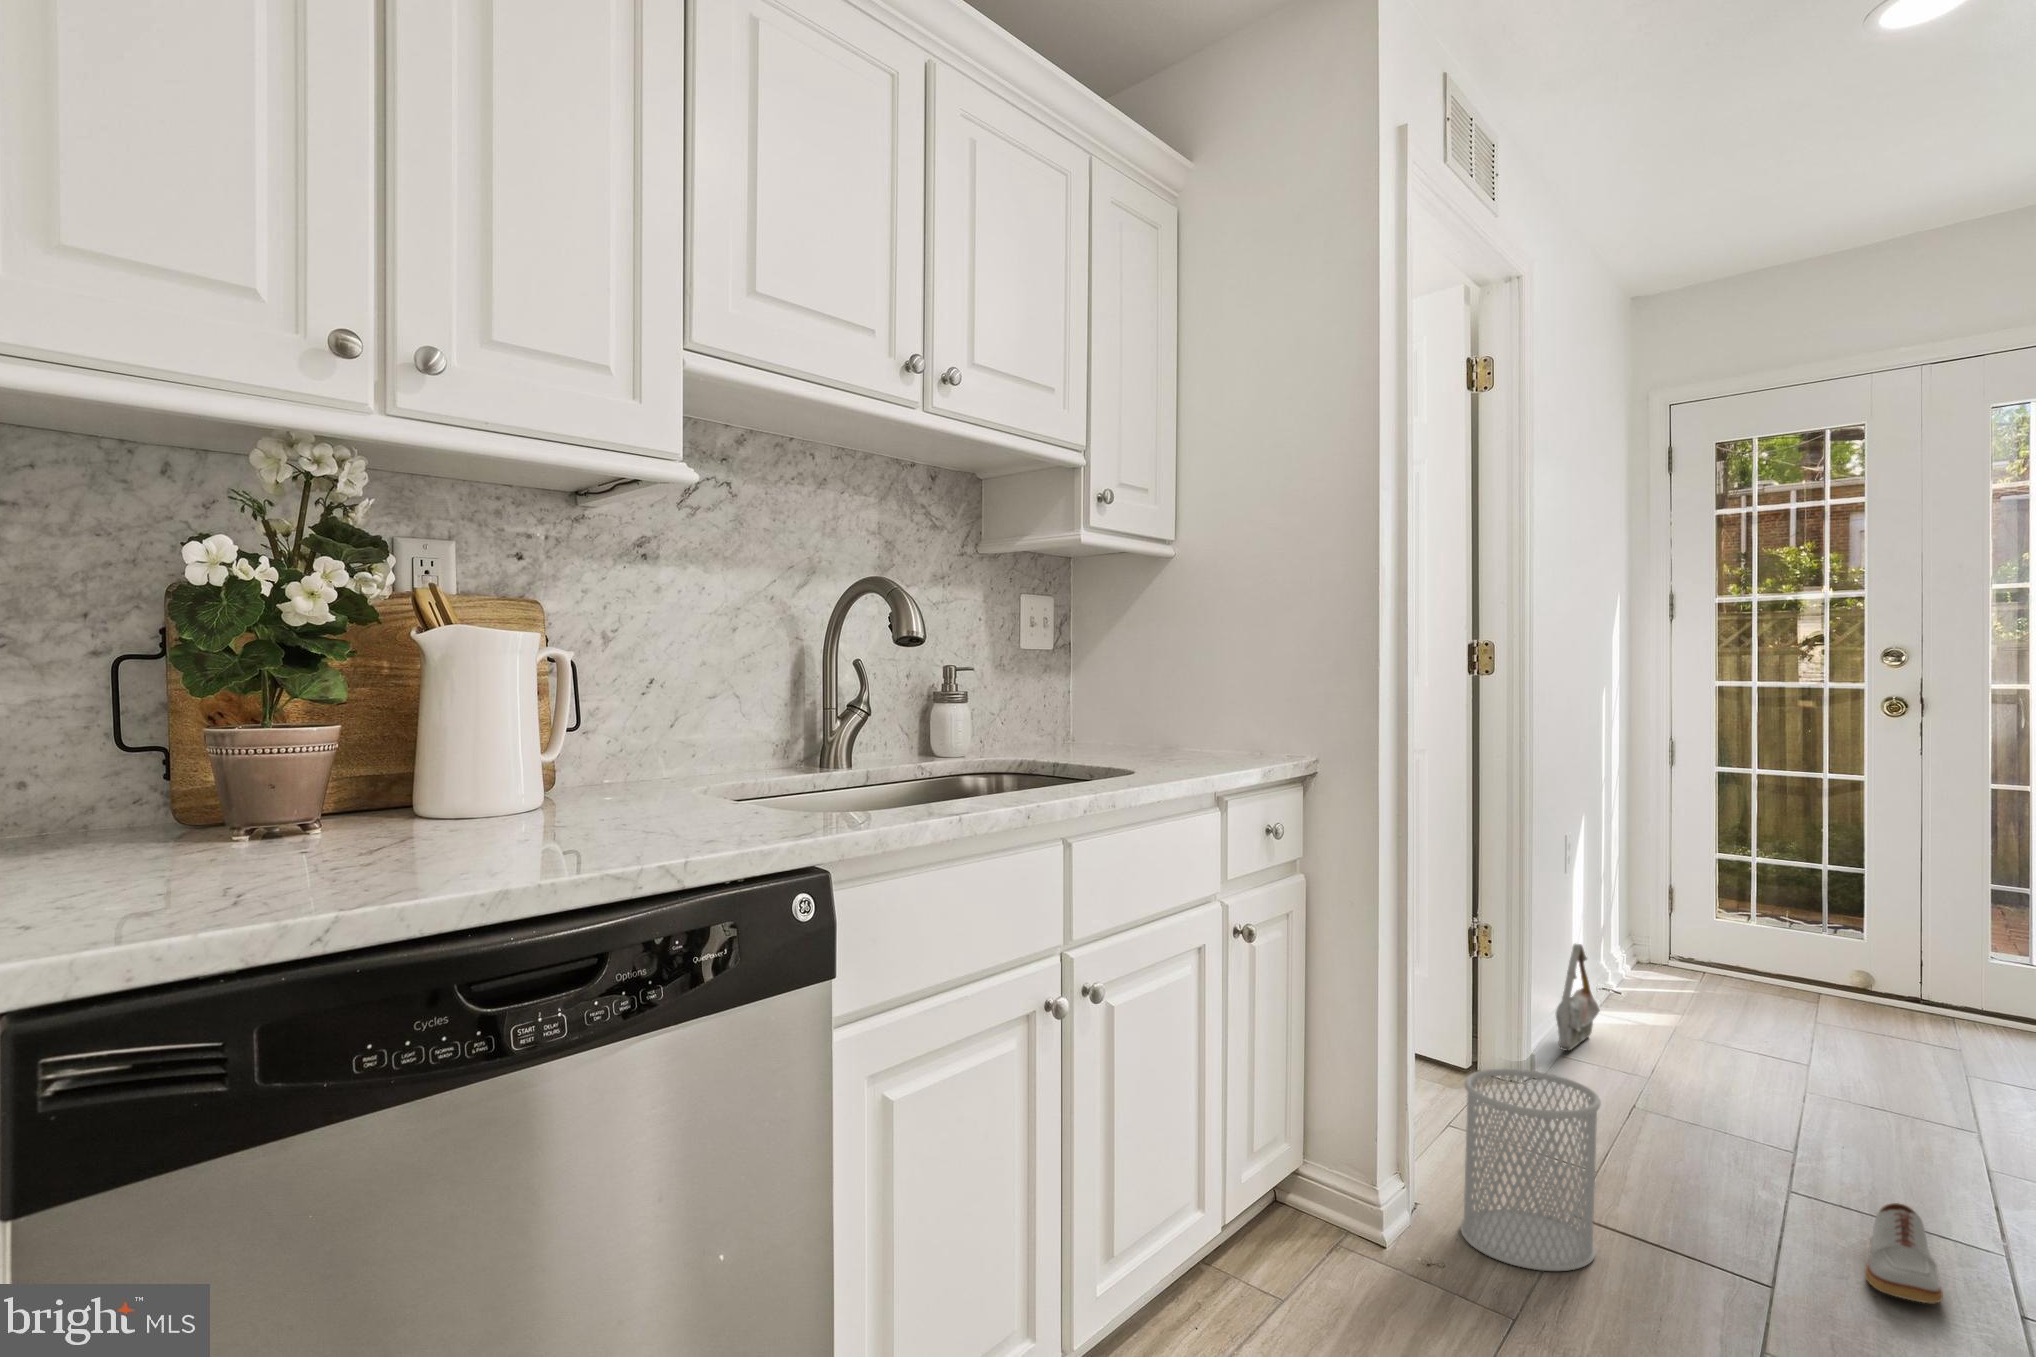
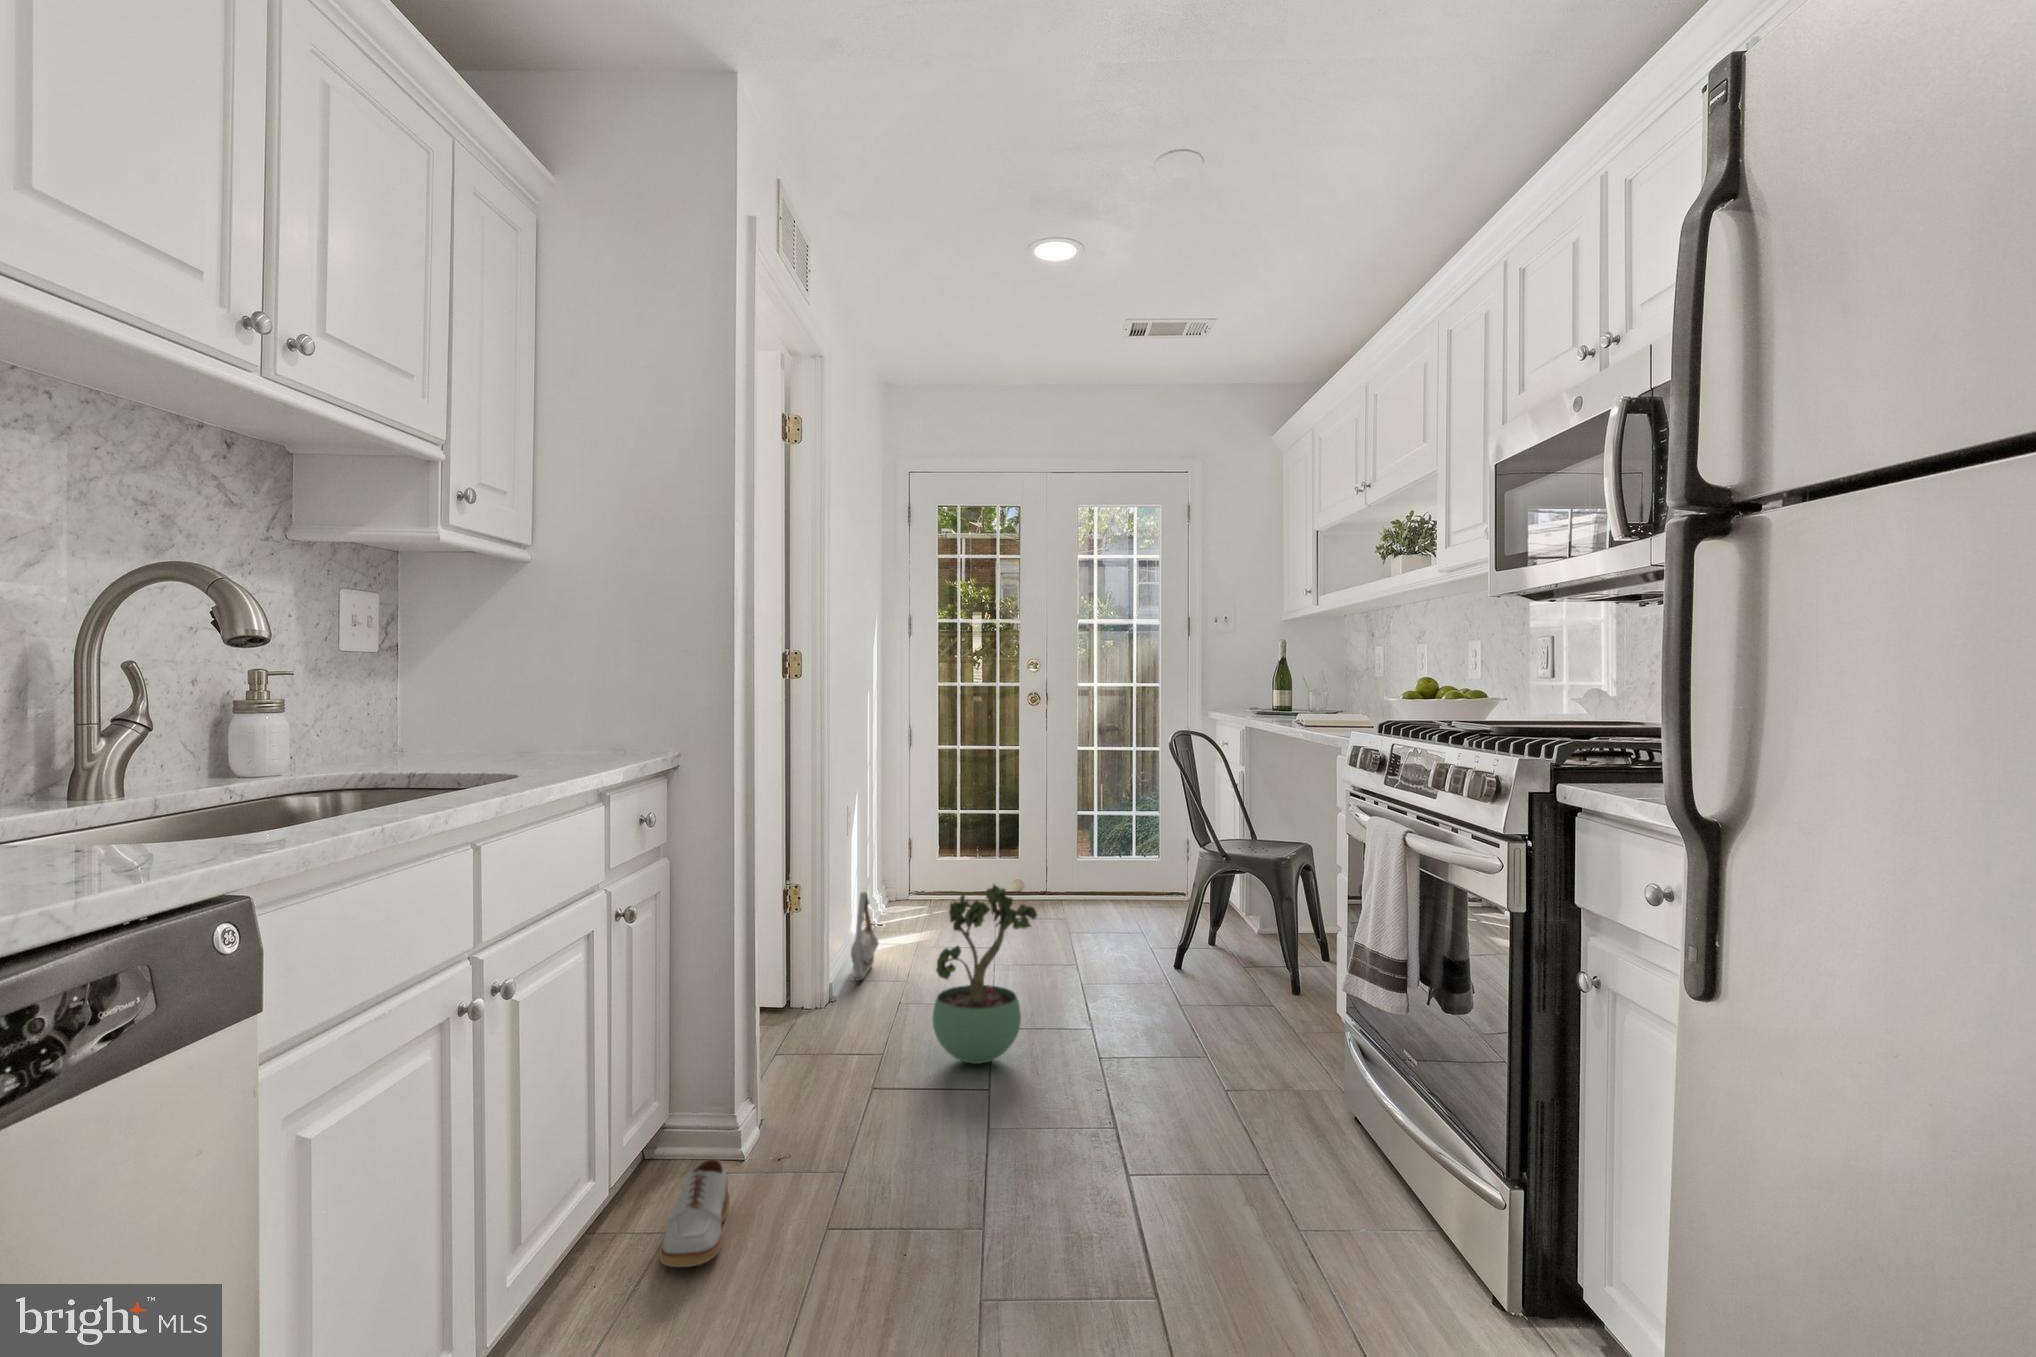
potted plant: none [1632,957,1794,1185] -> present [933,885,1037,1064]
wastebasket: present [1461,1068,1601,1271] -> none [823,1000,931,1170]
shoe: present [1865,1203,1943,1303] -> present [660,1159,730,1267]

